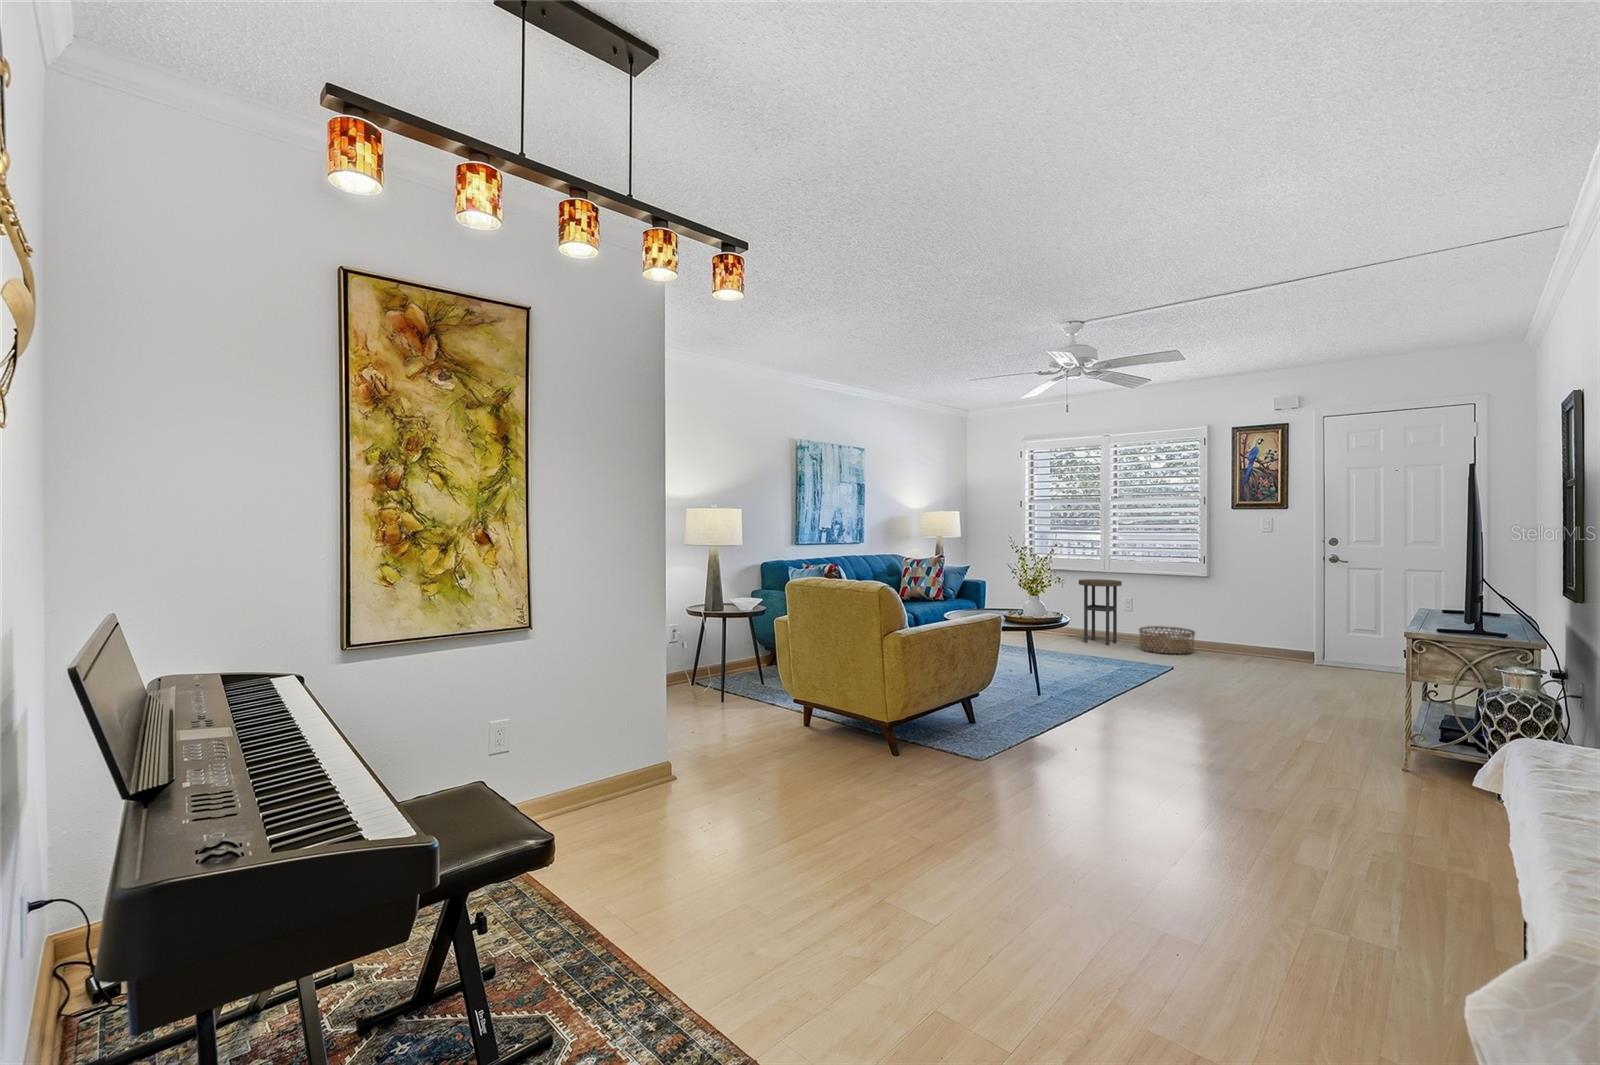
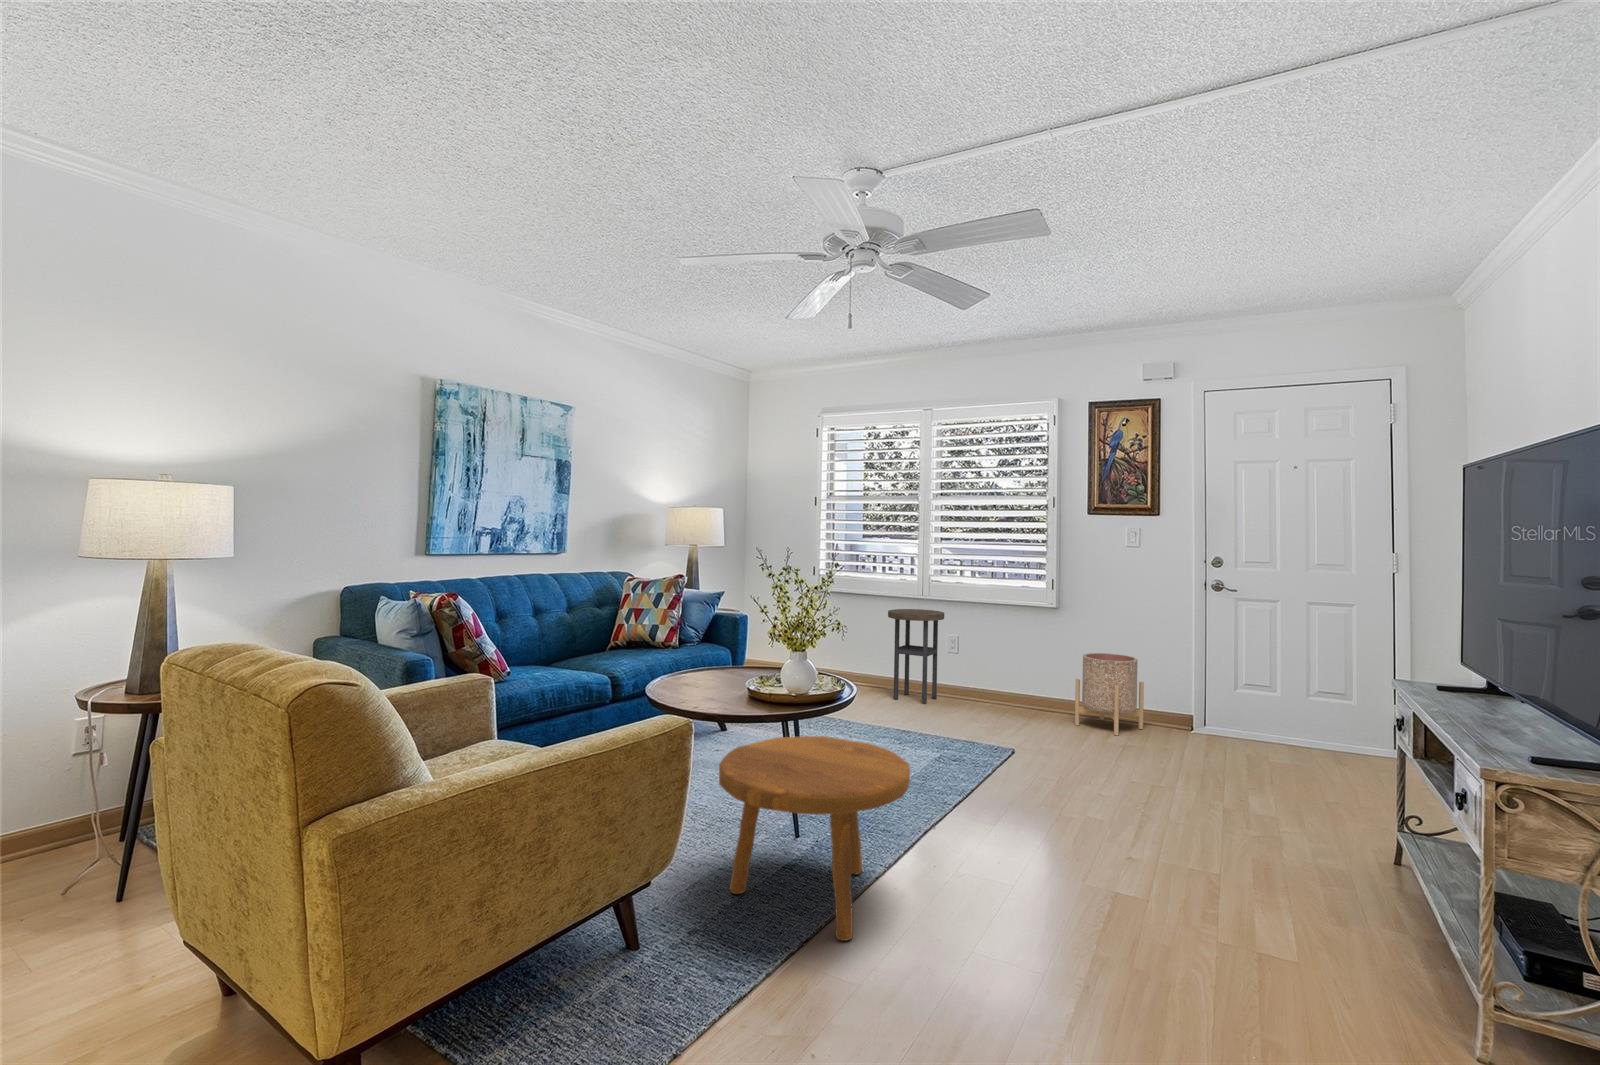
planter: none [1223,608,1277,664] -> present [1075,653,1144,735]
basket: present [1139,626,1195,654] -> none [966,676,1039,719]
footstool: none [1005,637,1109,726] -> present [719,736,910,941]

